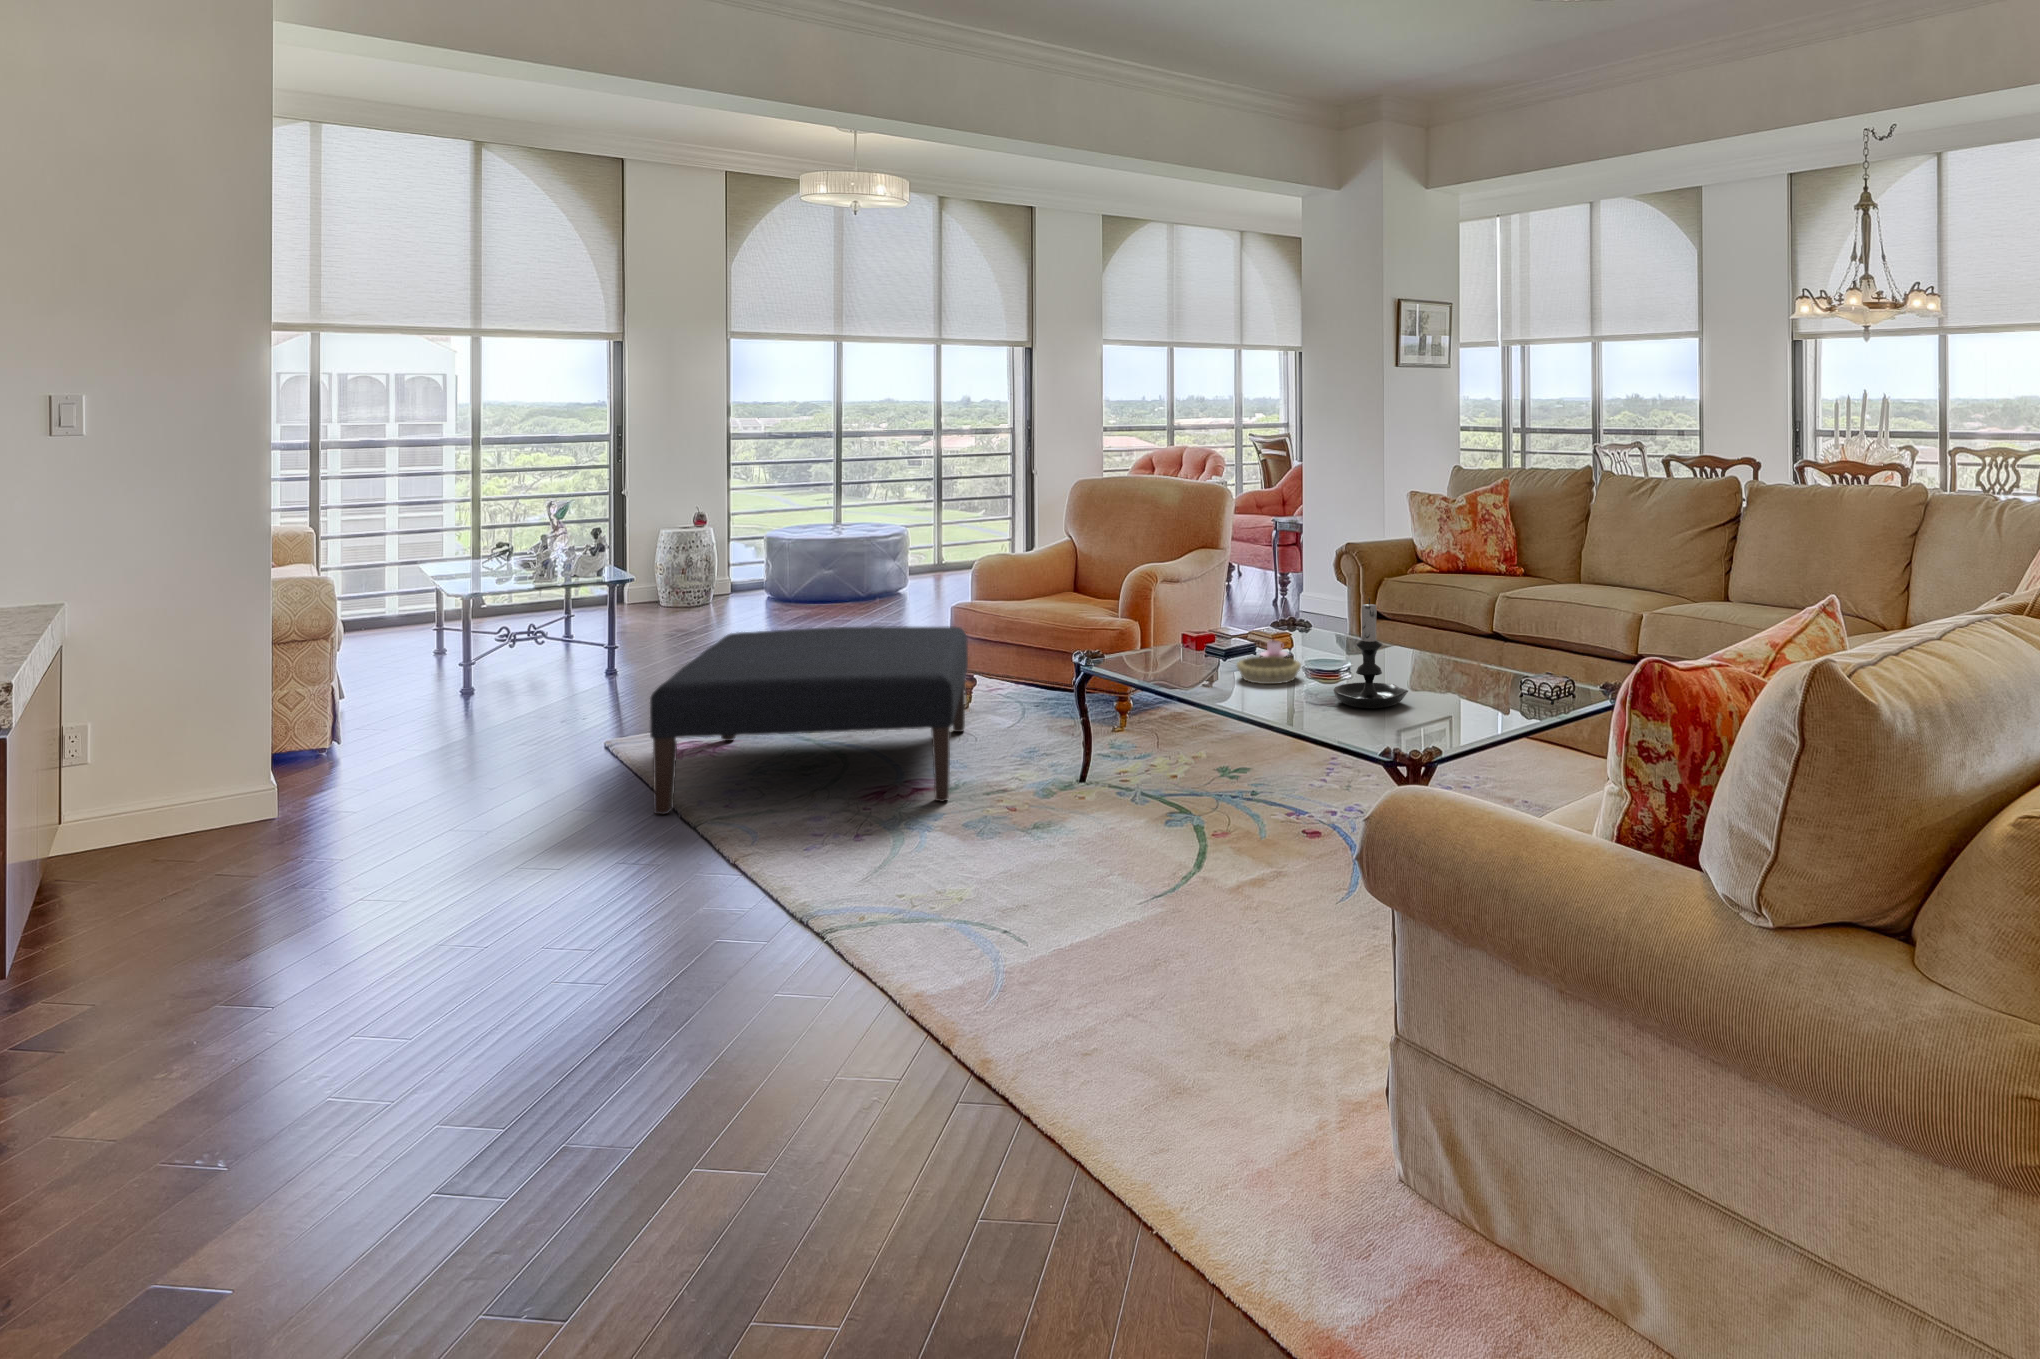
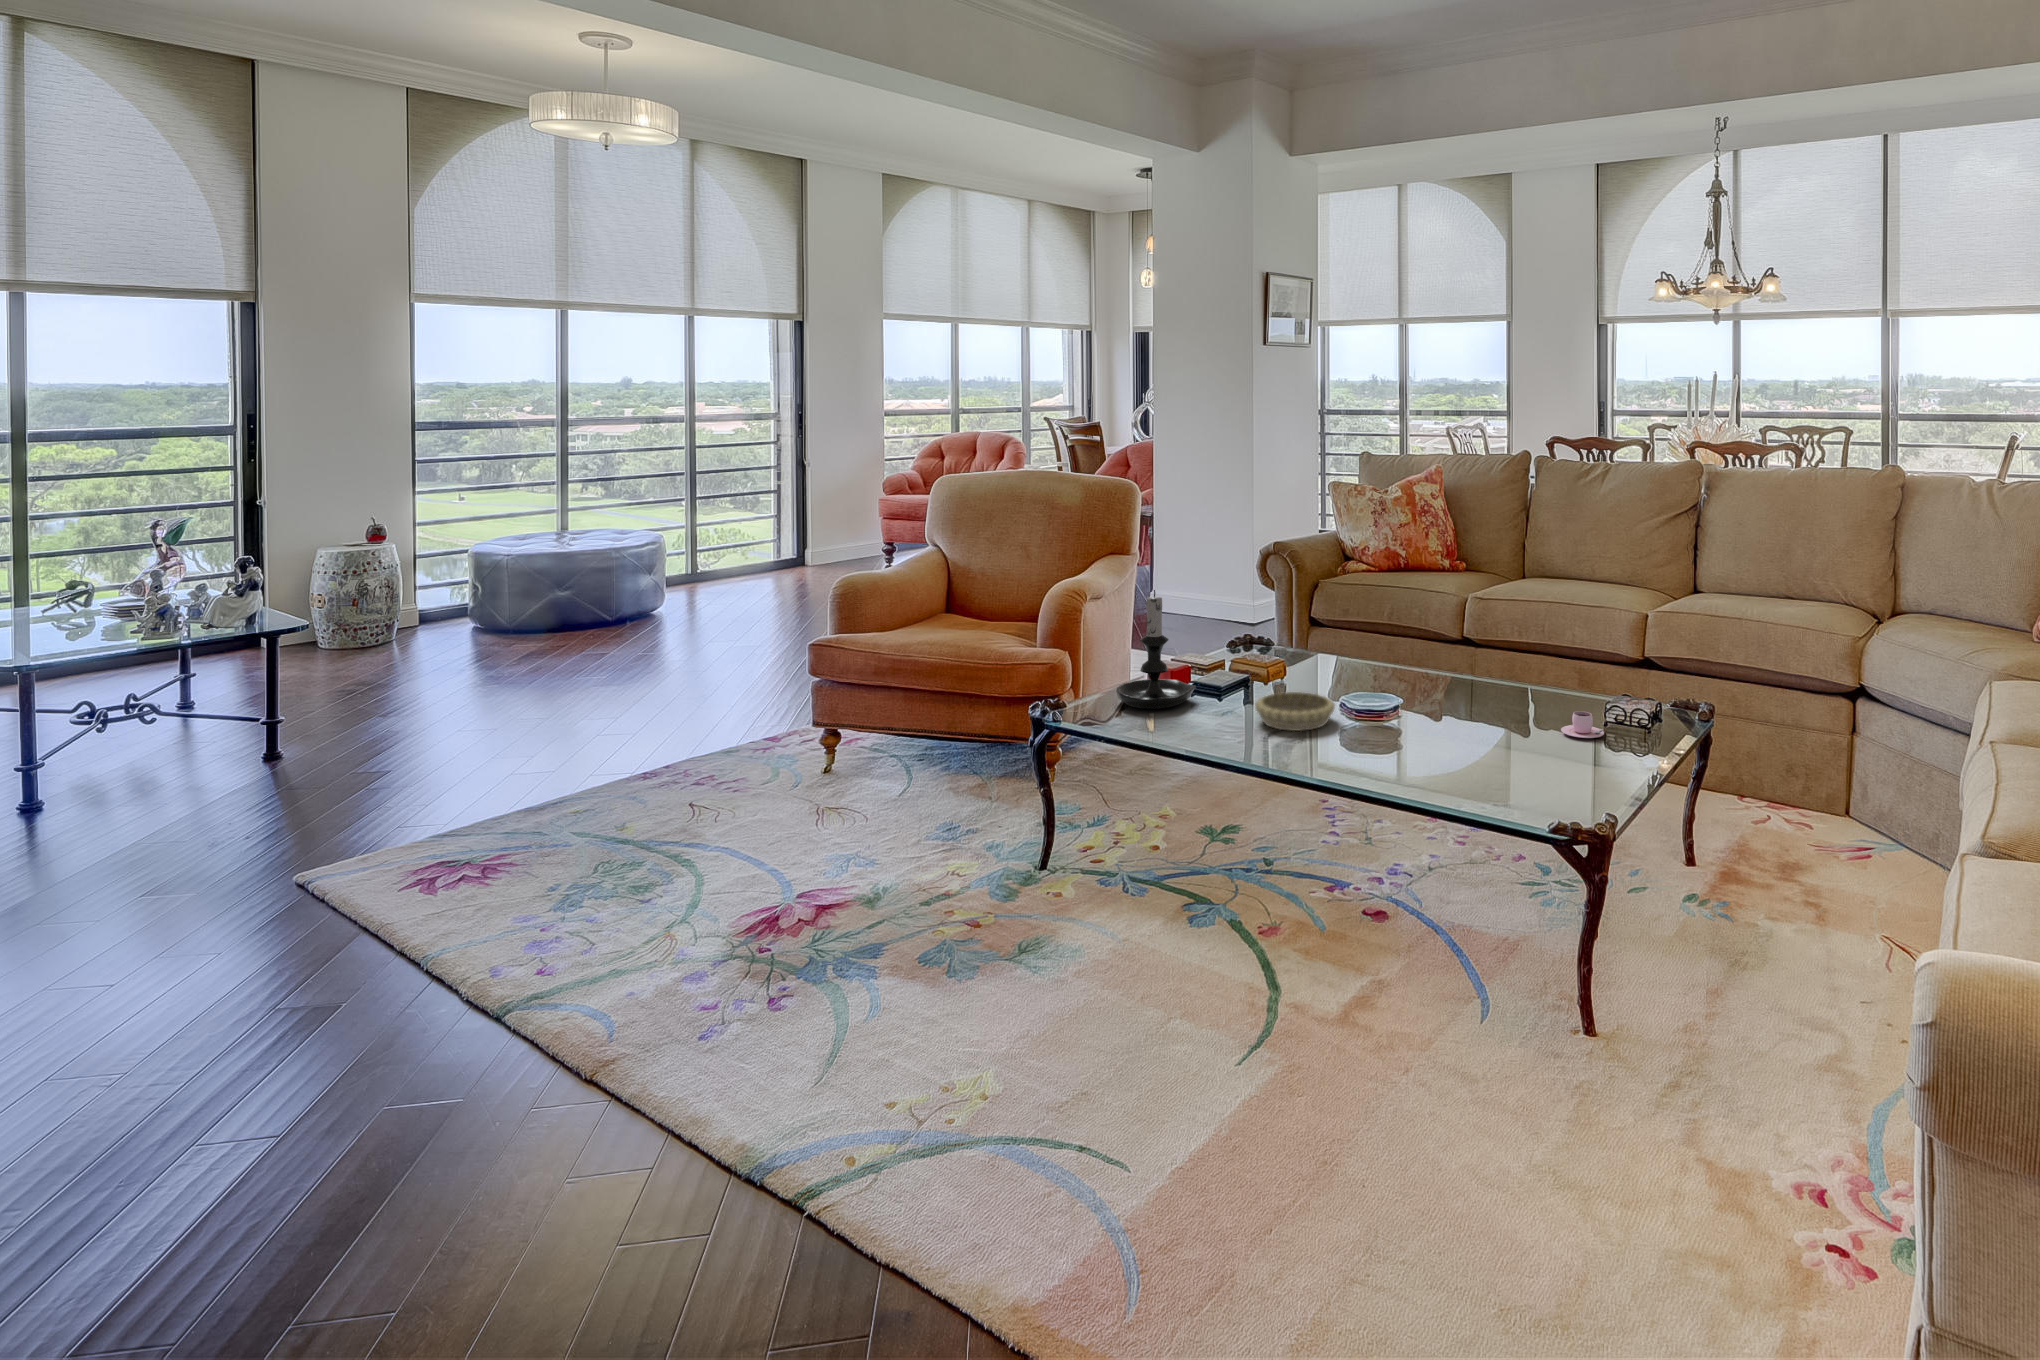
candle holder: present [1333,598,1408,708] -> present [1116,590,1195,709]
ottoman: present [650,626,968,814] -> none [406,671,883,1012]
teacup: present [1260,640,1288,657] -> present [1561,711,1604,738]

